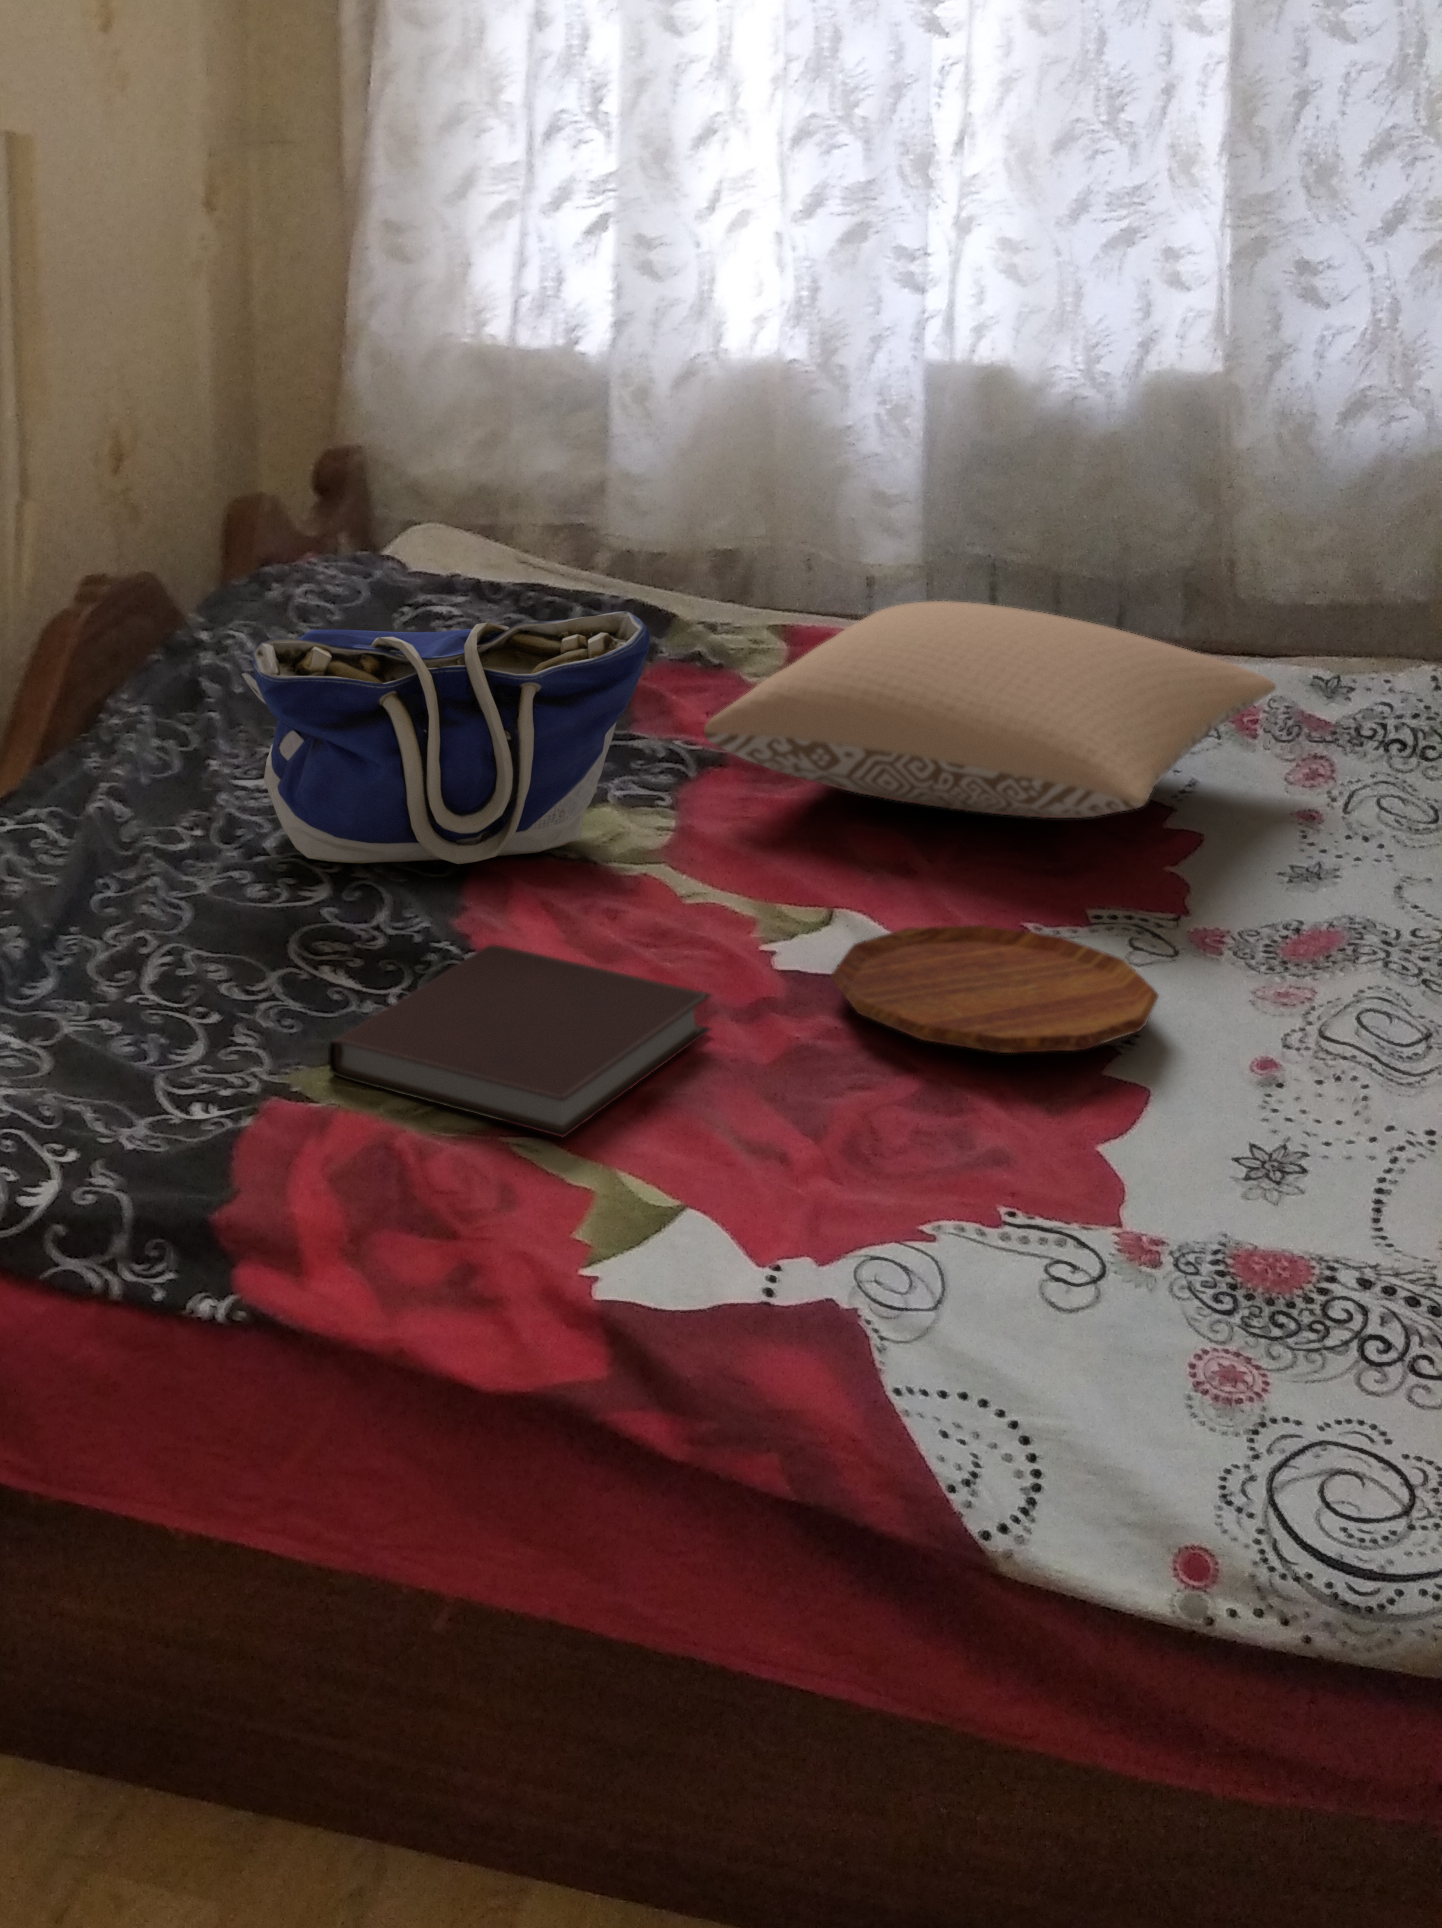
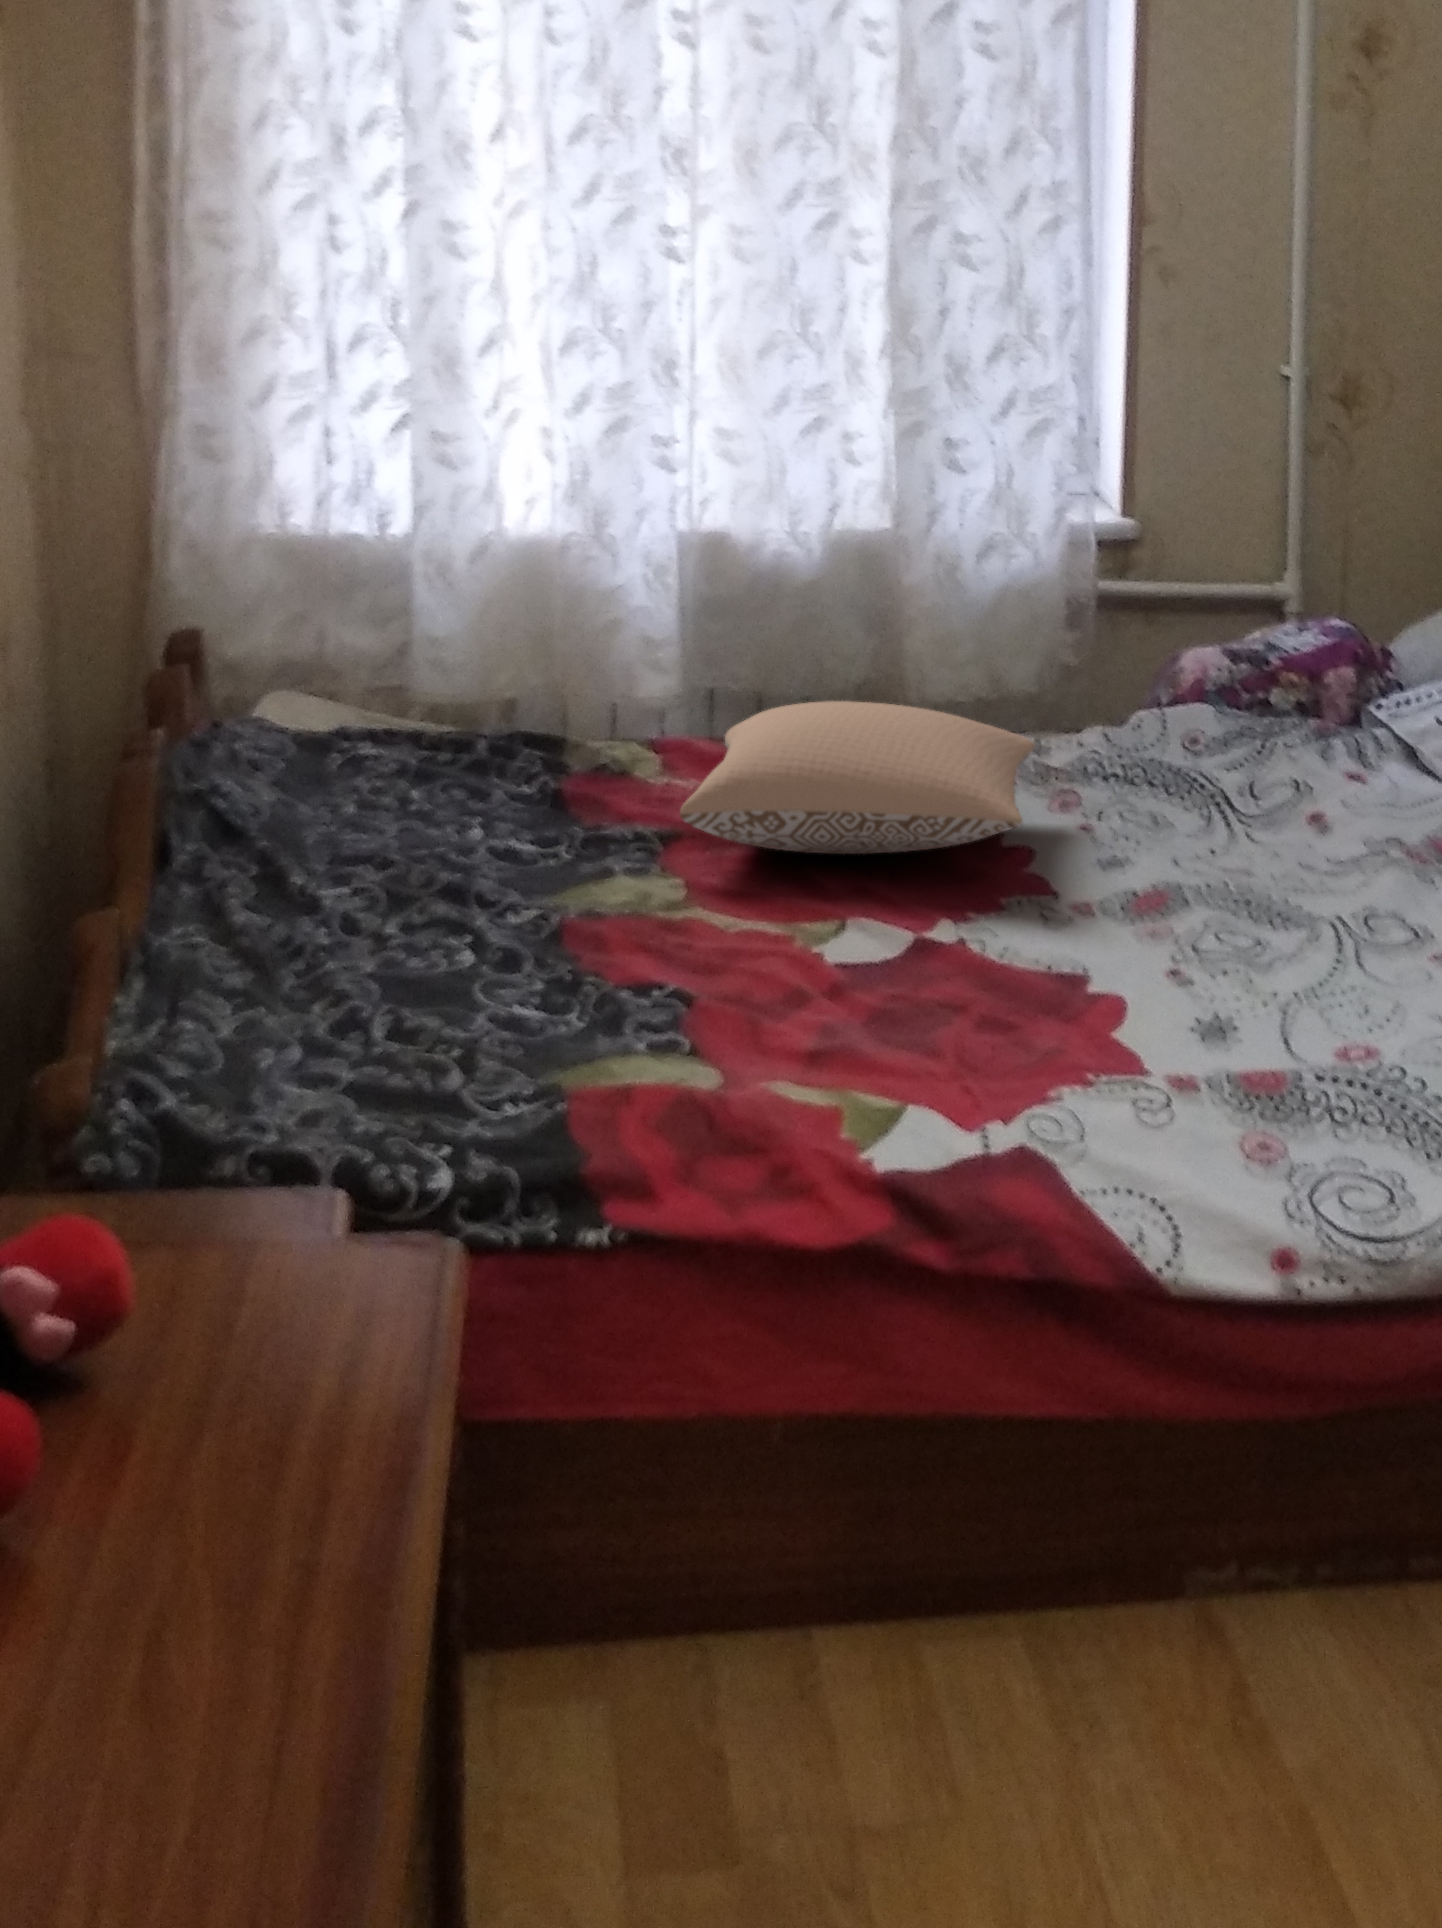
tote bag: present [242,611,650,864] -> none [360,716,676,944]
tray: present [831,925,1159,1053] -> none [869,919,1094,993]
notebook: present [328,945,711,1137] -> none [577,977,815,1086]

